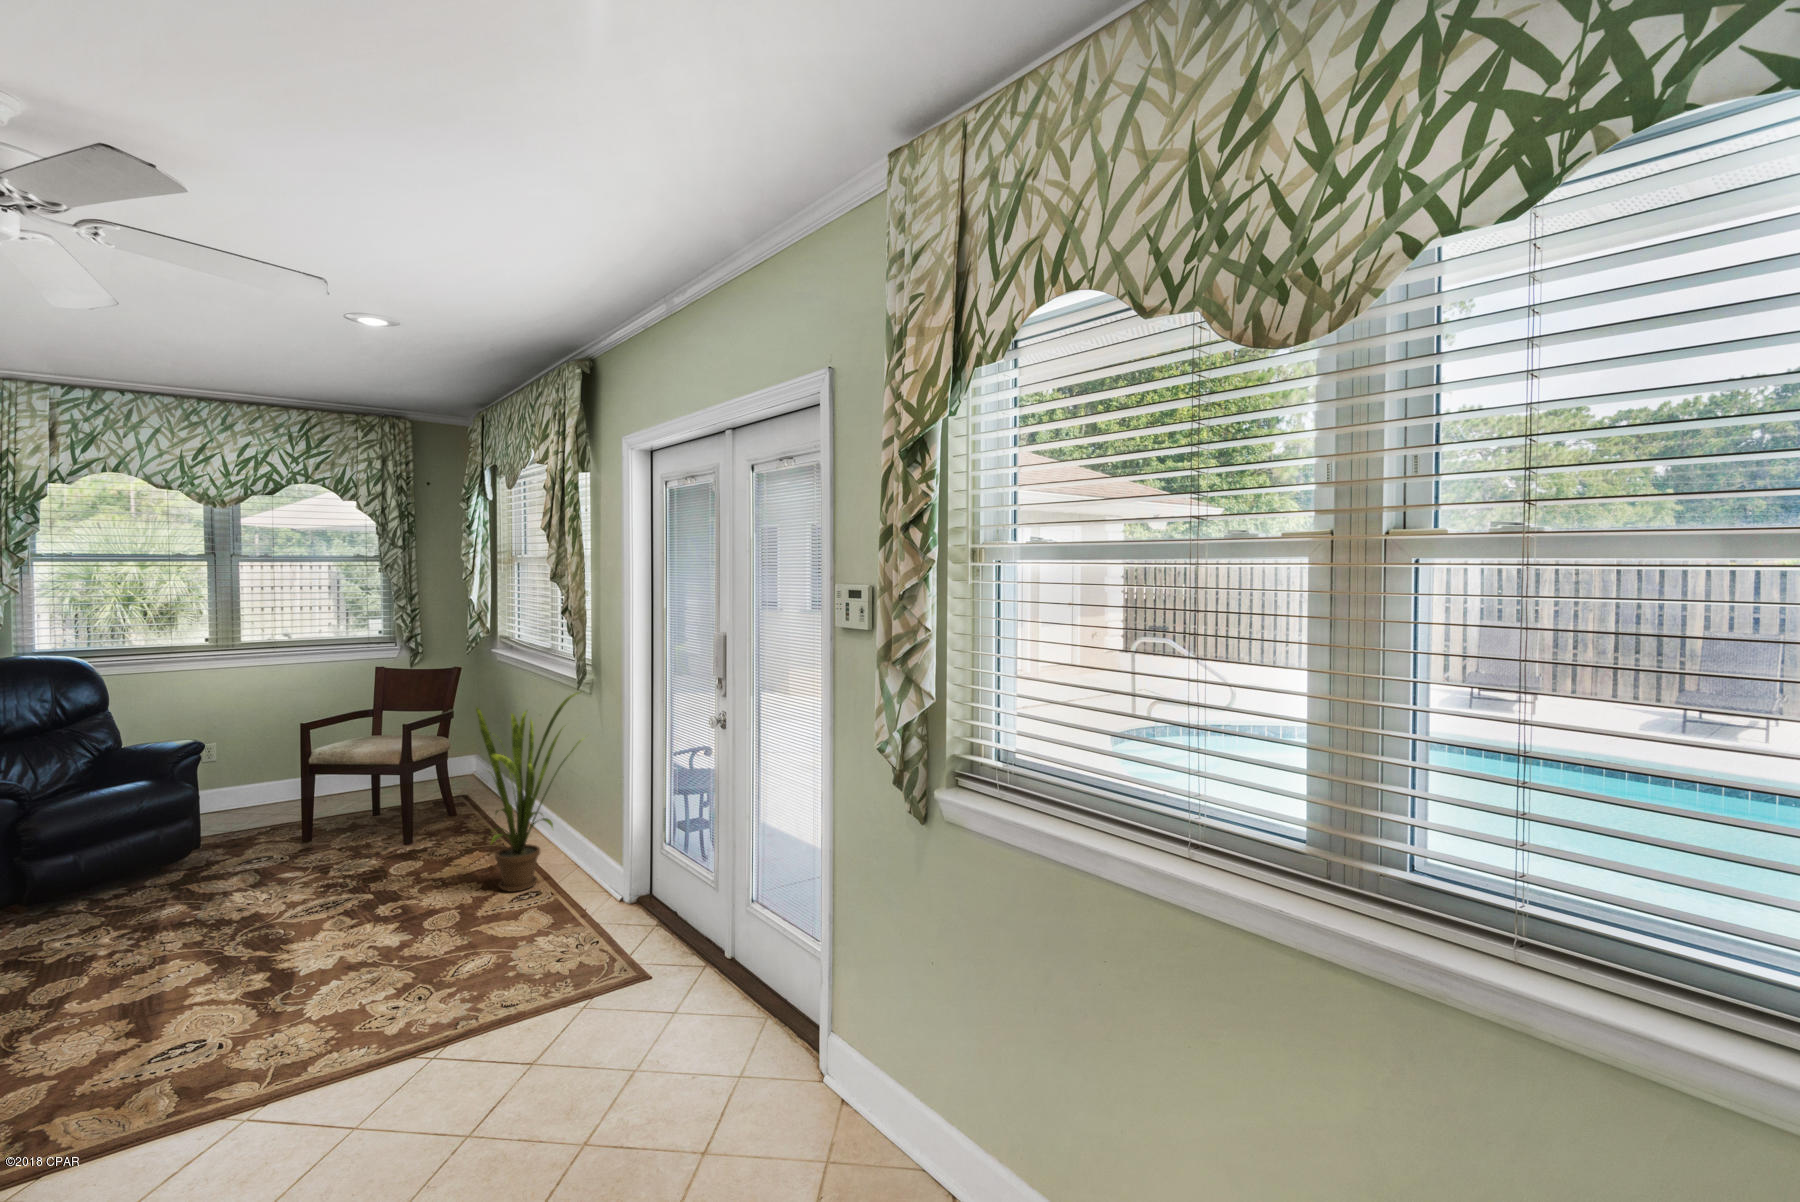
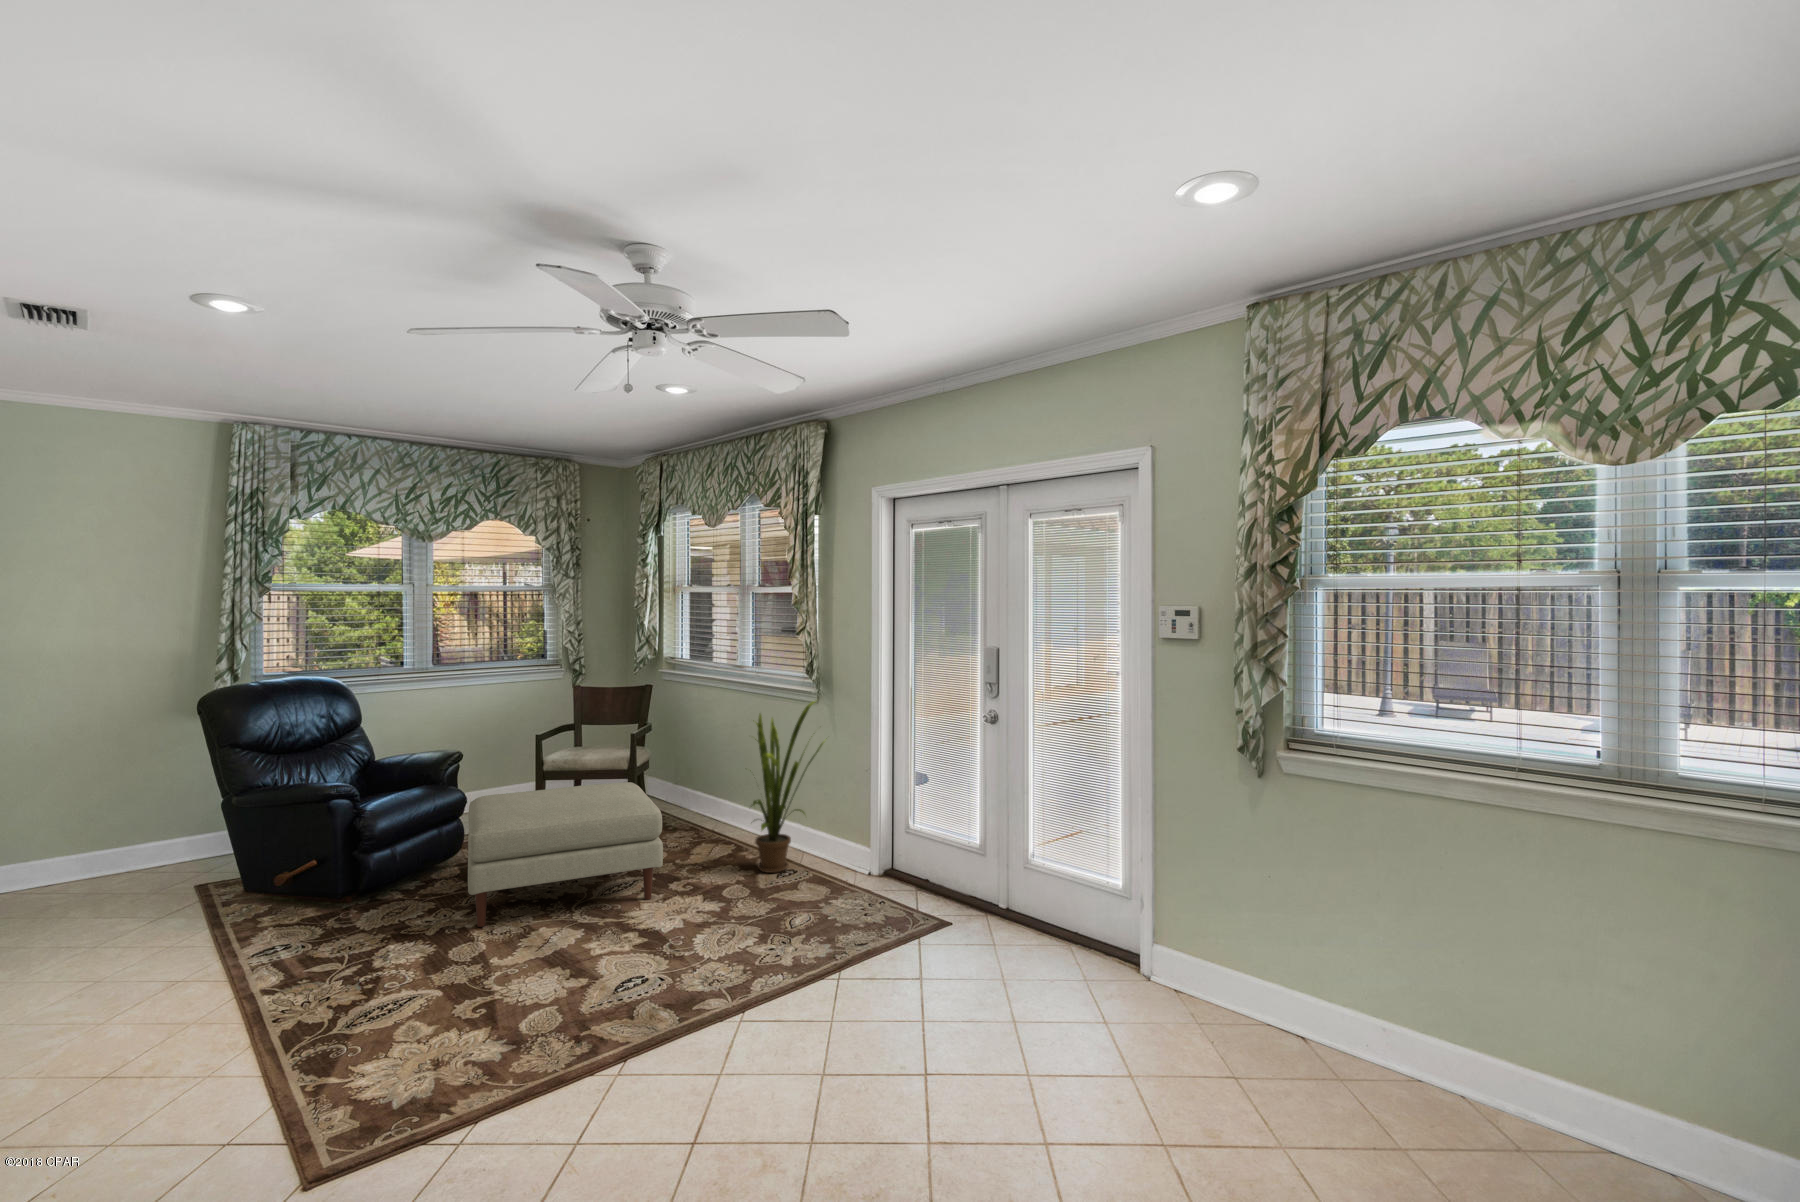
ottoman: none [89,780,384,950] -> present [468,782,663,927]

